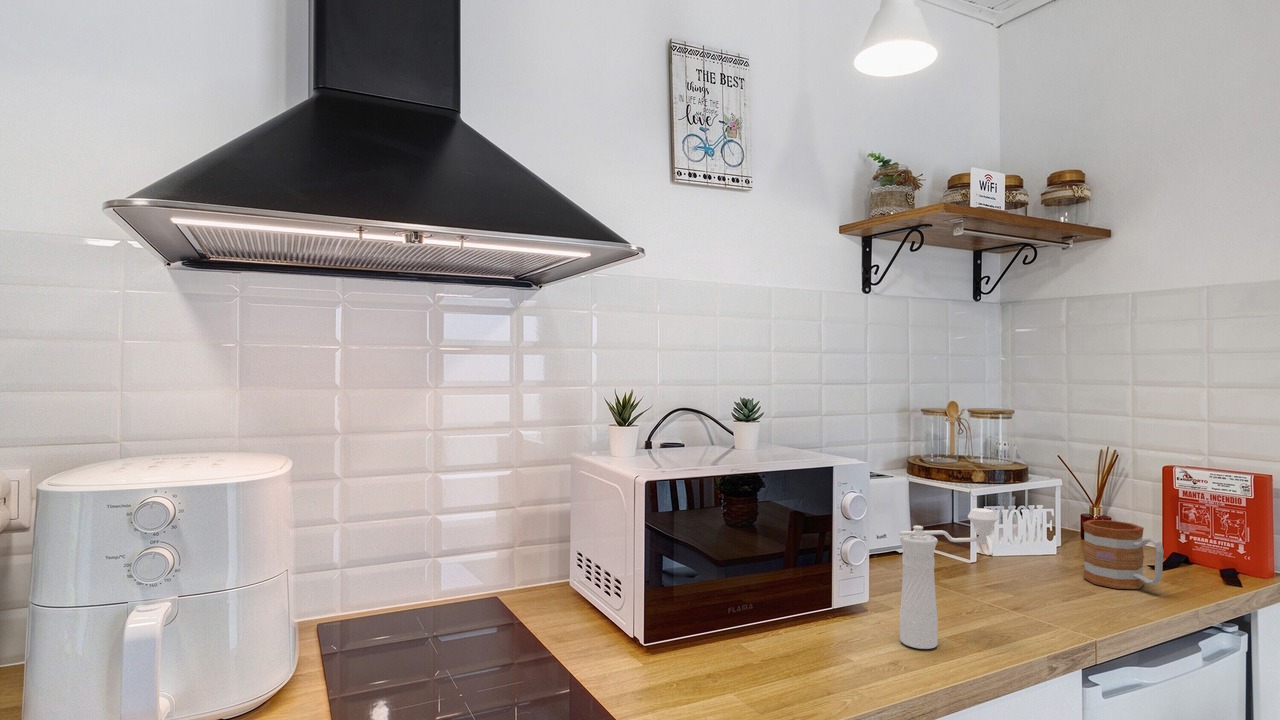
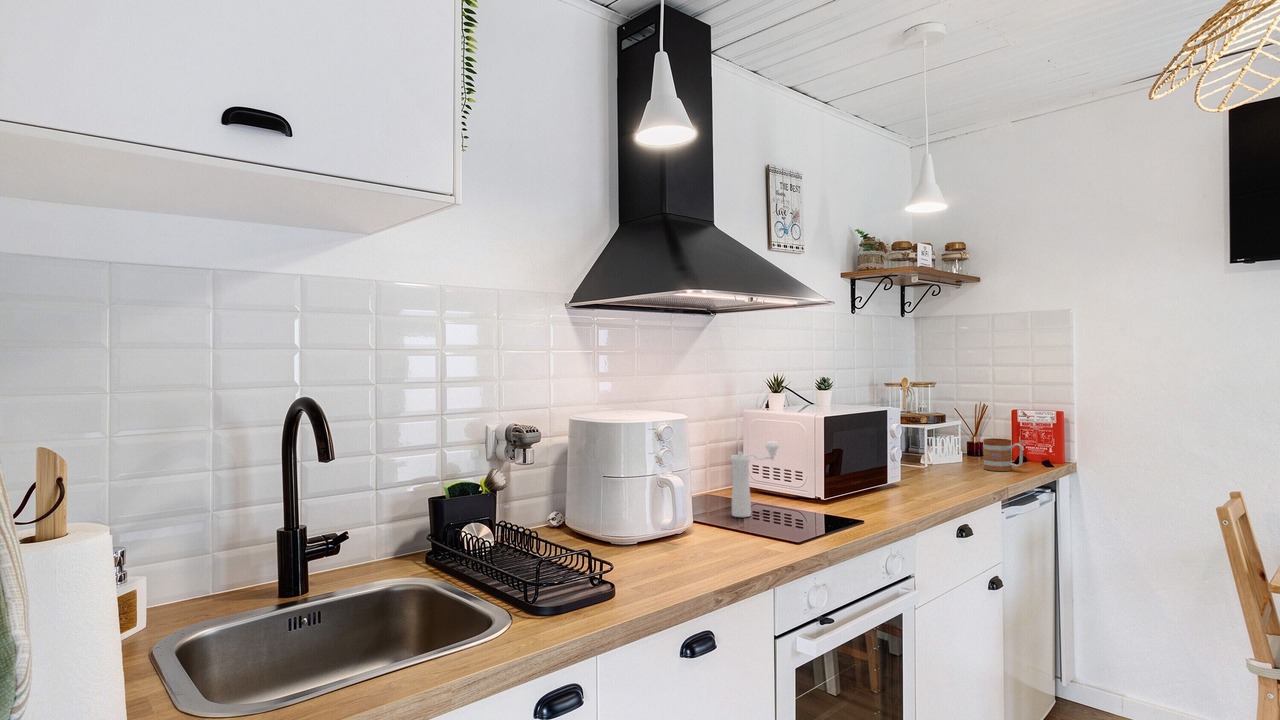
pepper mill: present [899,508,998,649] -> present [731,441,779,517]

